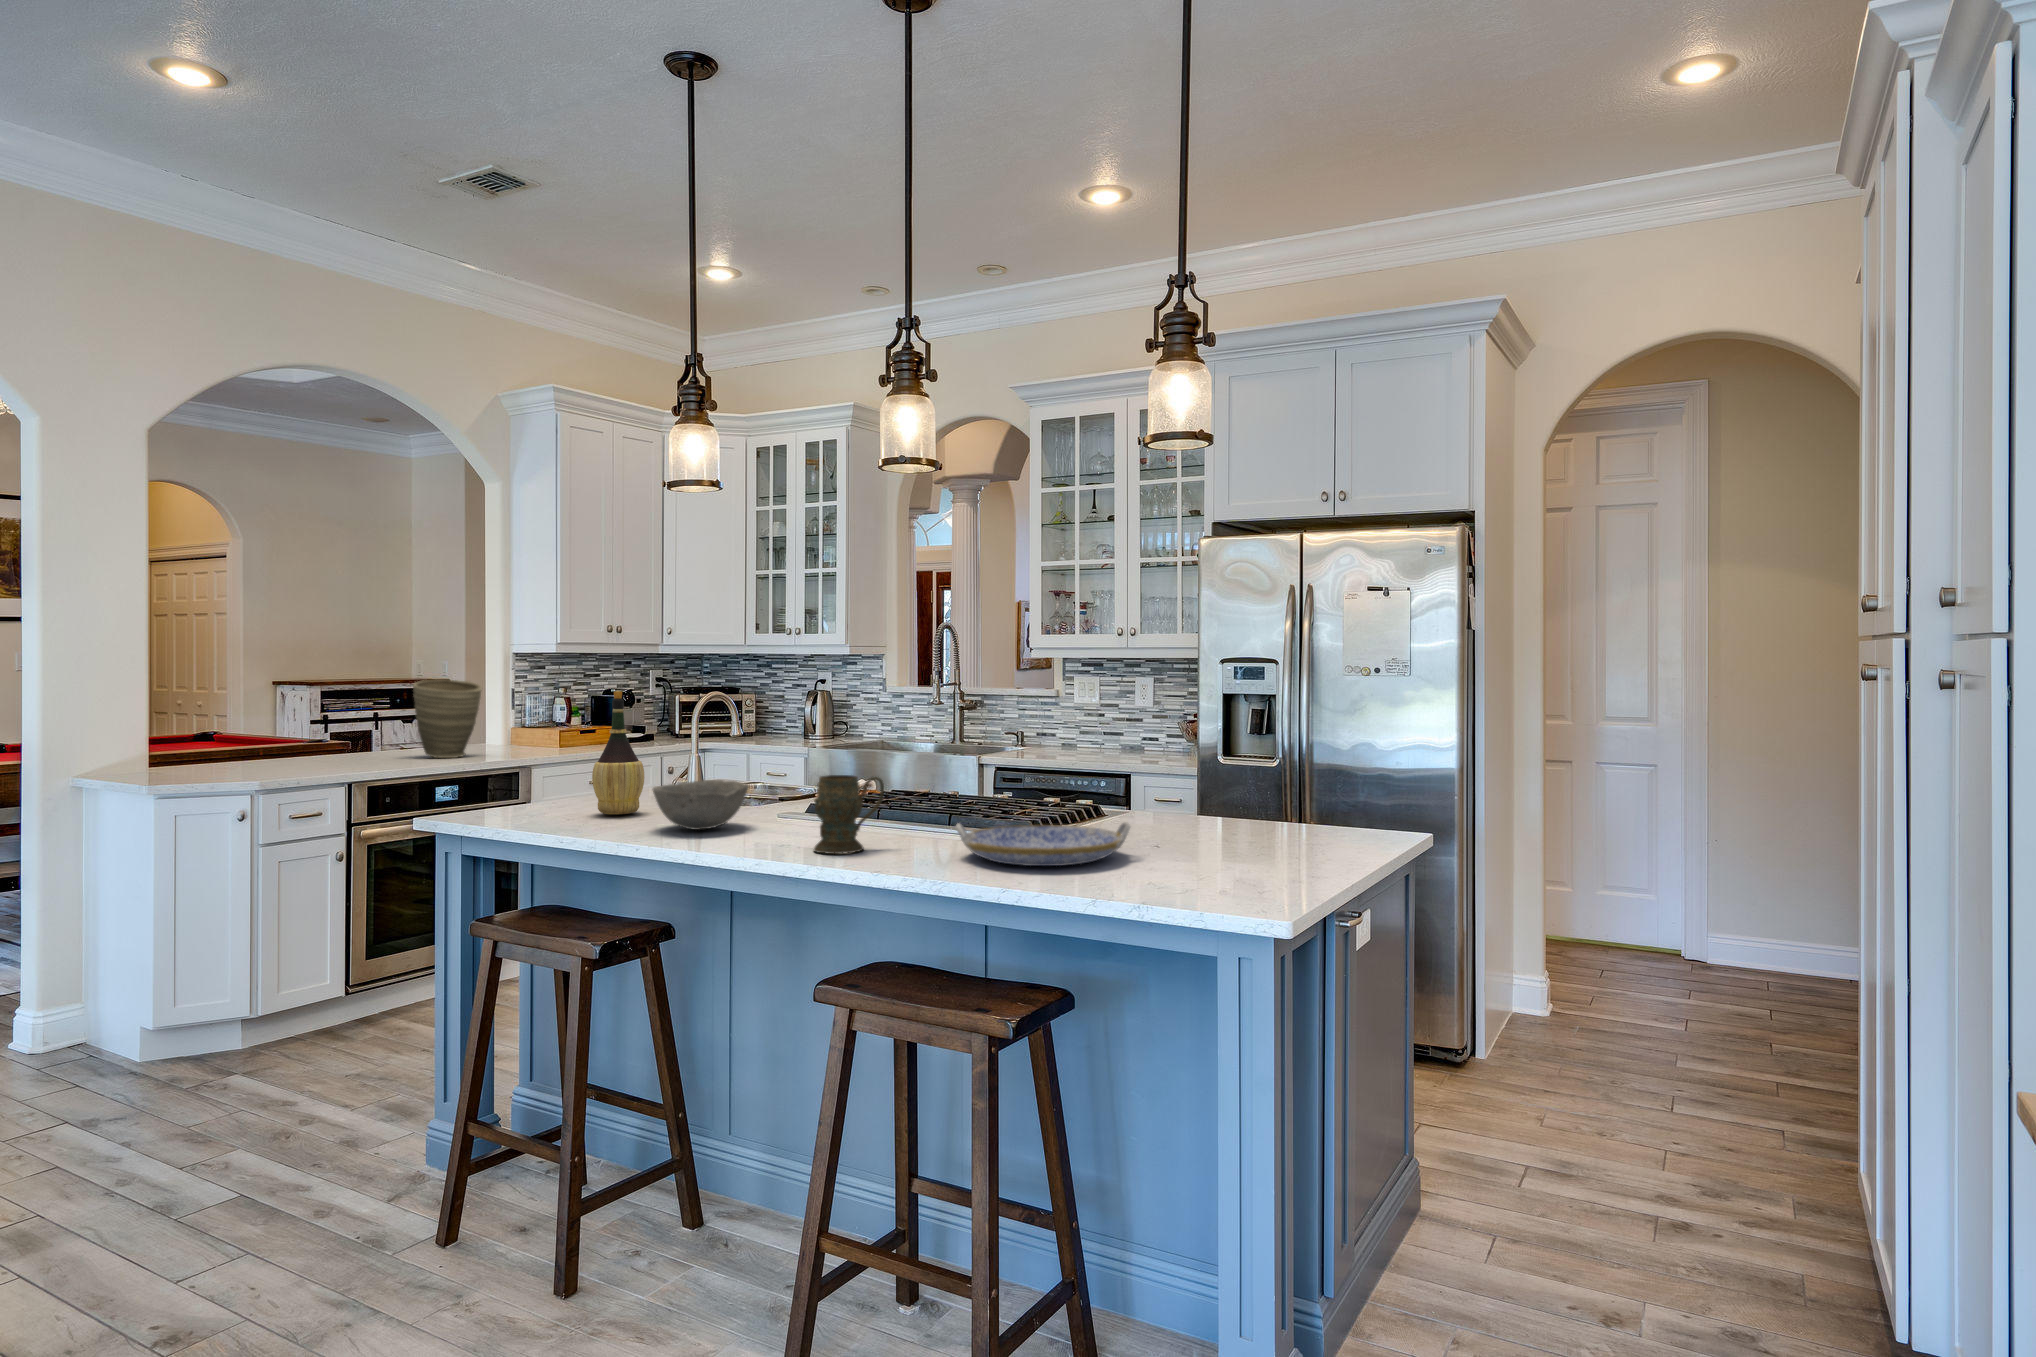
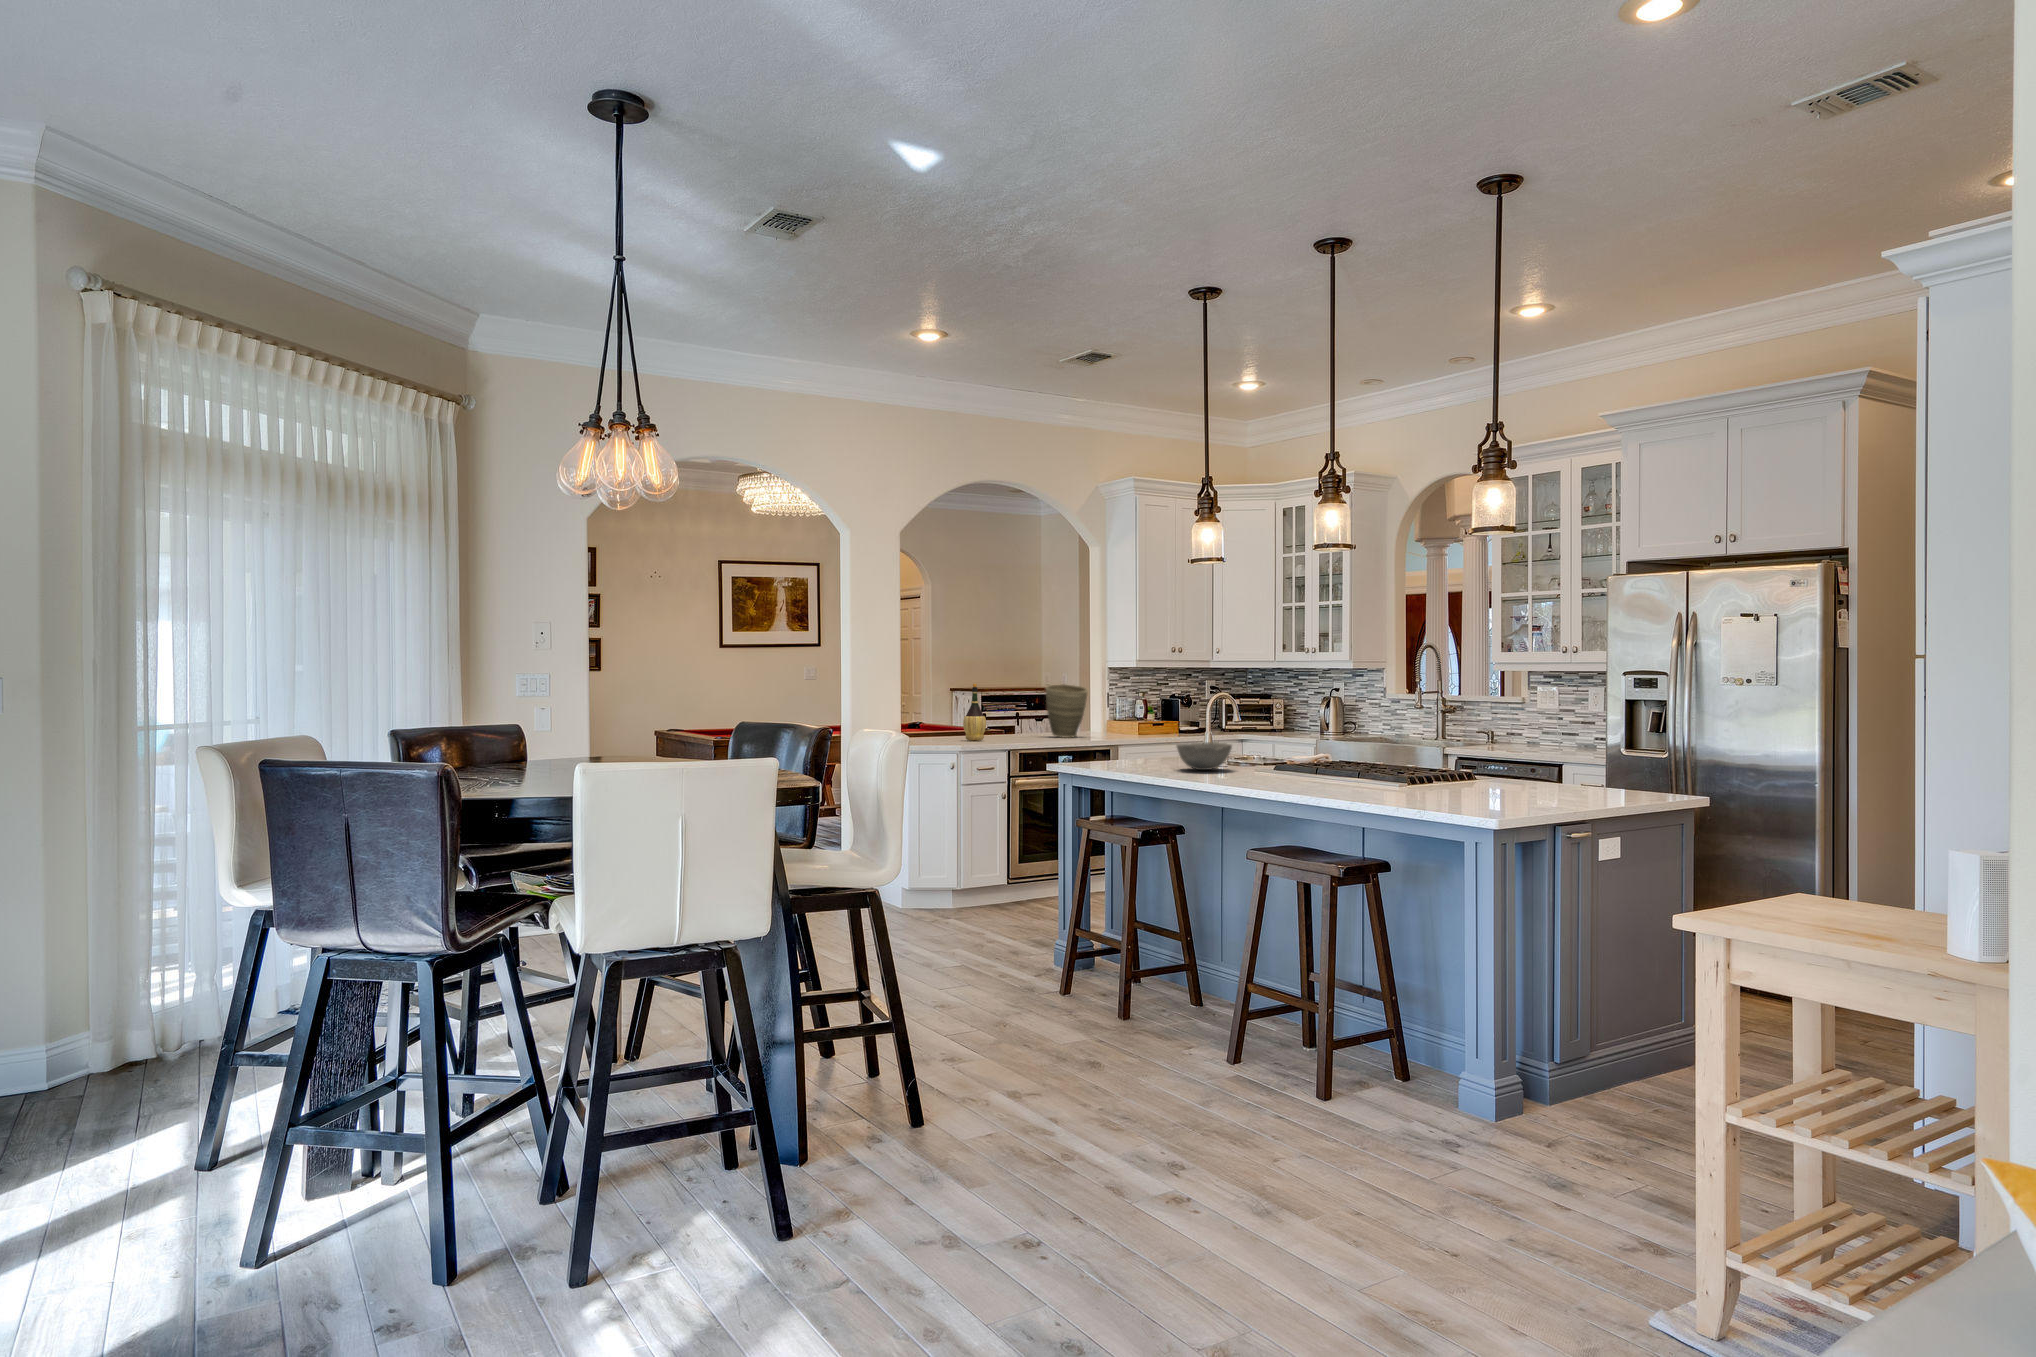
wine bottle: present [592,691,644,814] -> present [963,684,986,741]
mug: present [814,775,884,854] -> none [1261,737,1304,782]
serving tray: present [955,822,1130,866] -> none [1341,766,1452,791]

